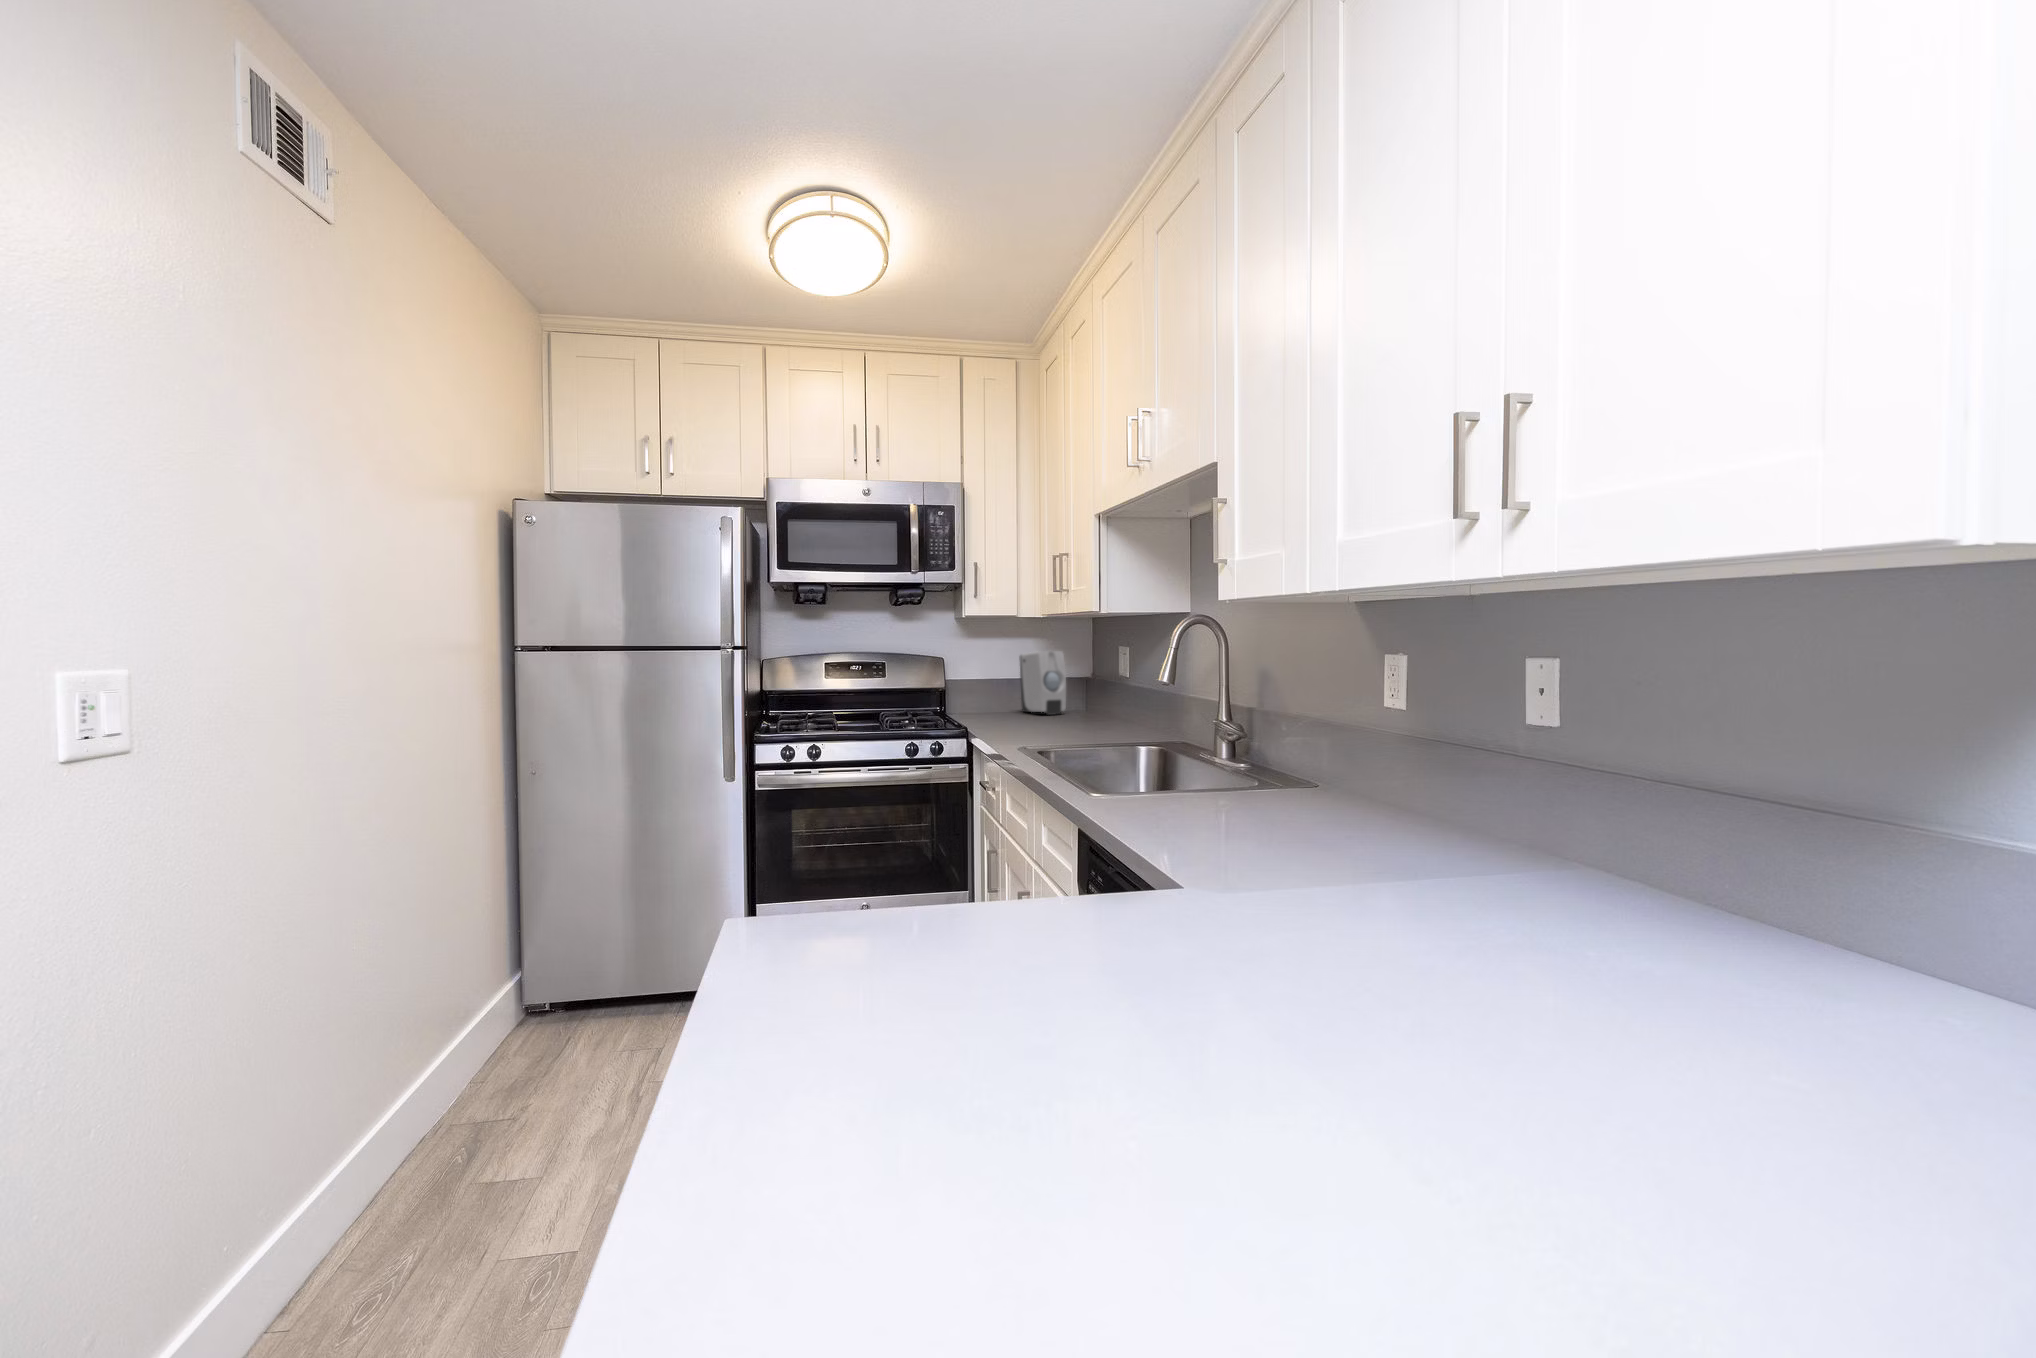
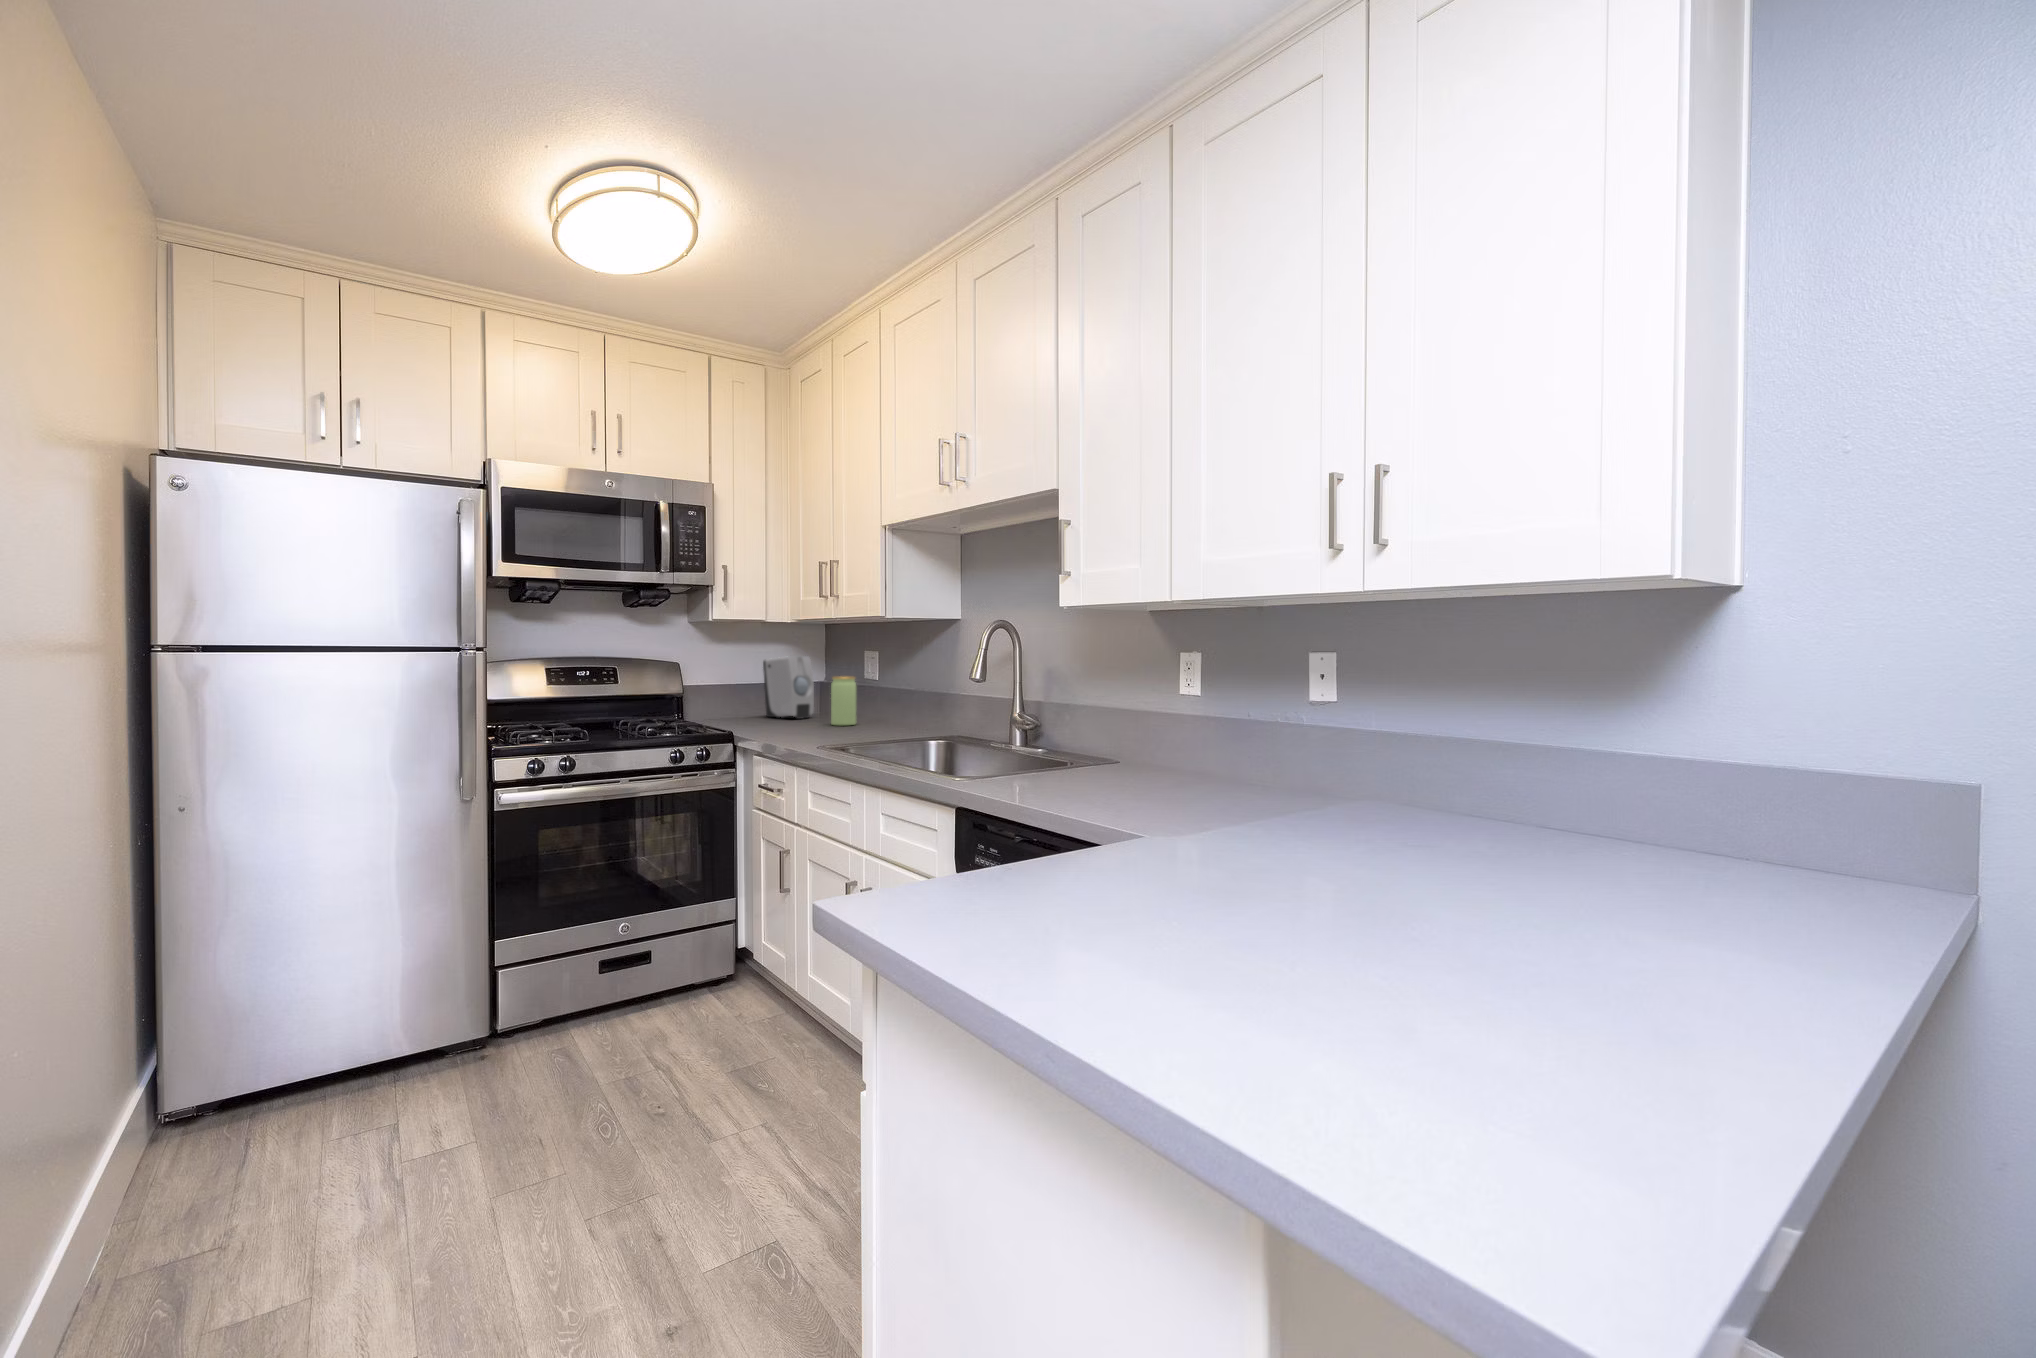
jar: none [1070,673,1096,724] -> present [831,677,856,725]

